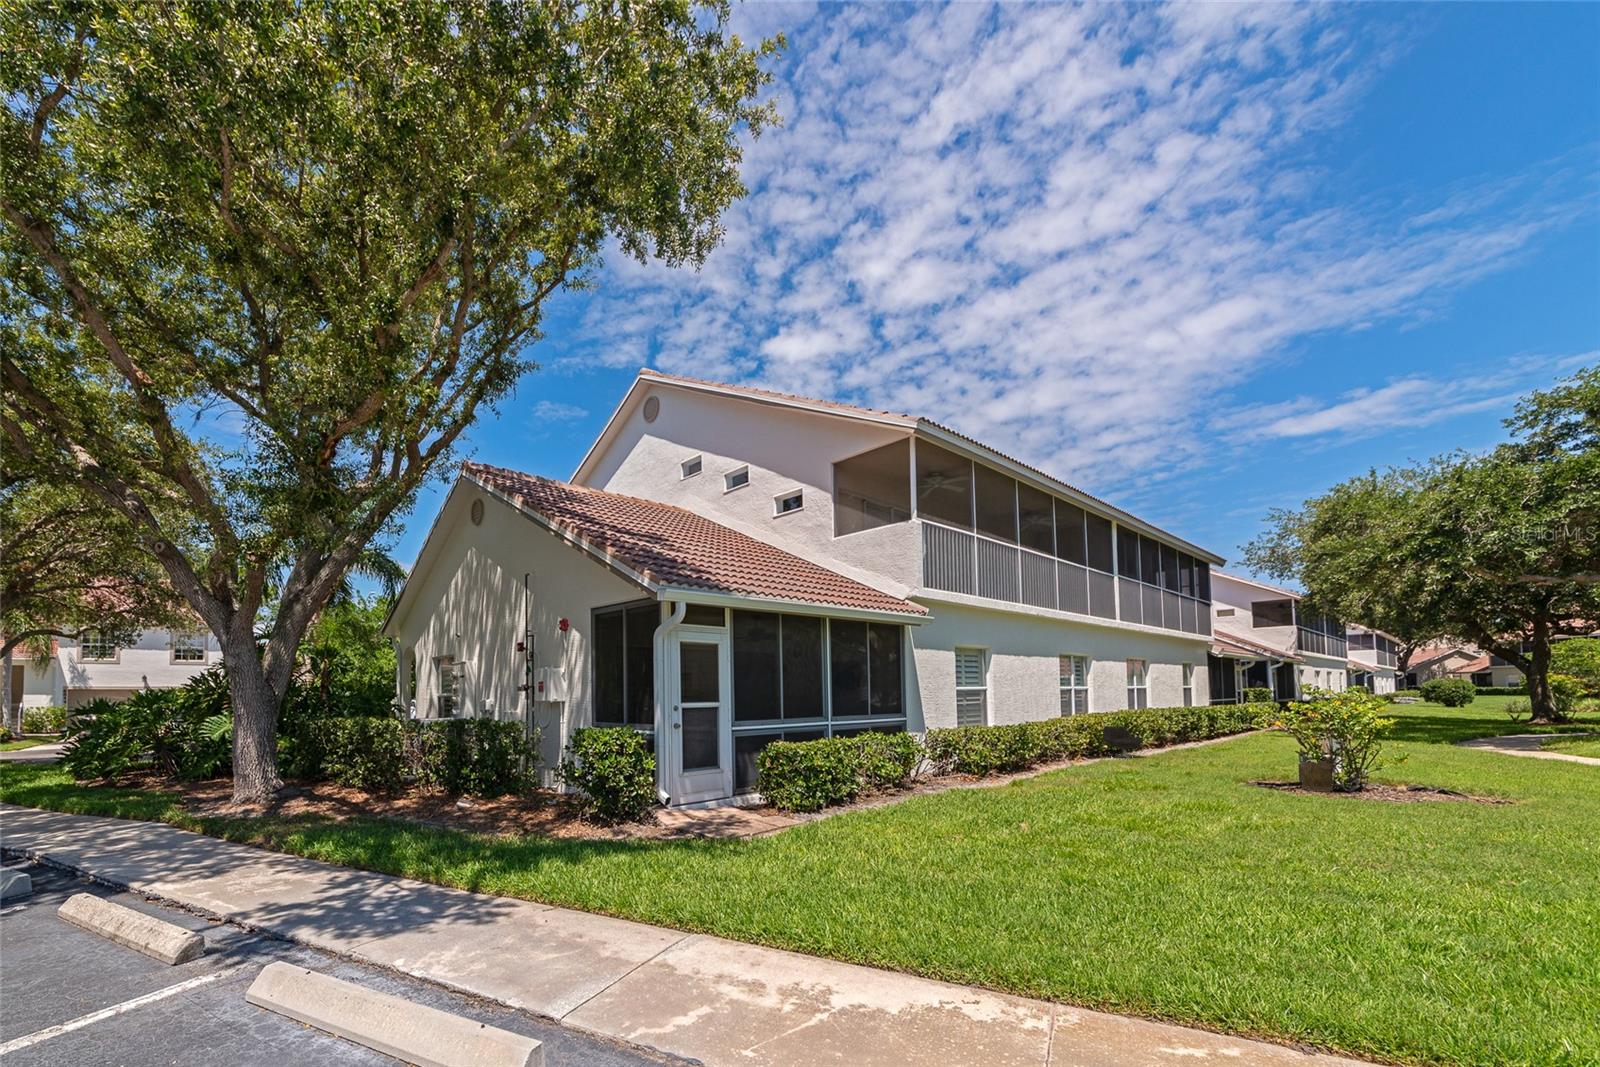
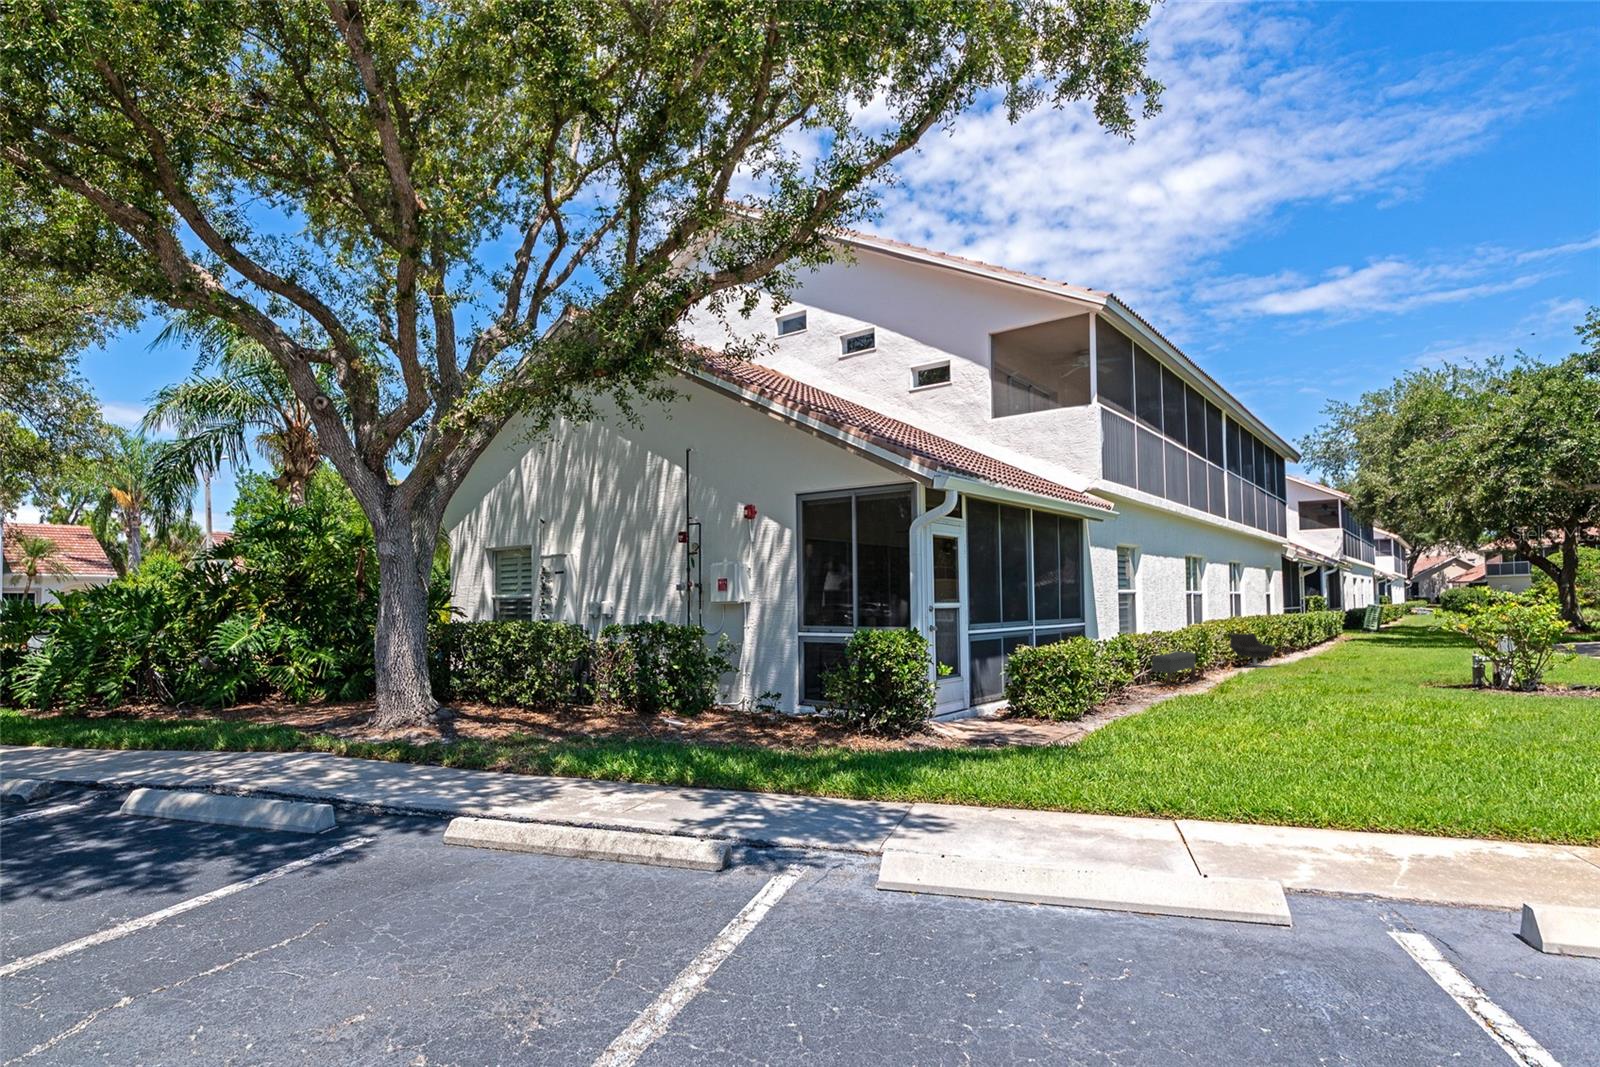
bench: none [972,746,1028,782] -> present [1146,651,1196,686]
bucket: present [1300,762,1335,792] -> none [1489,662,1526,692]

